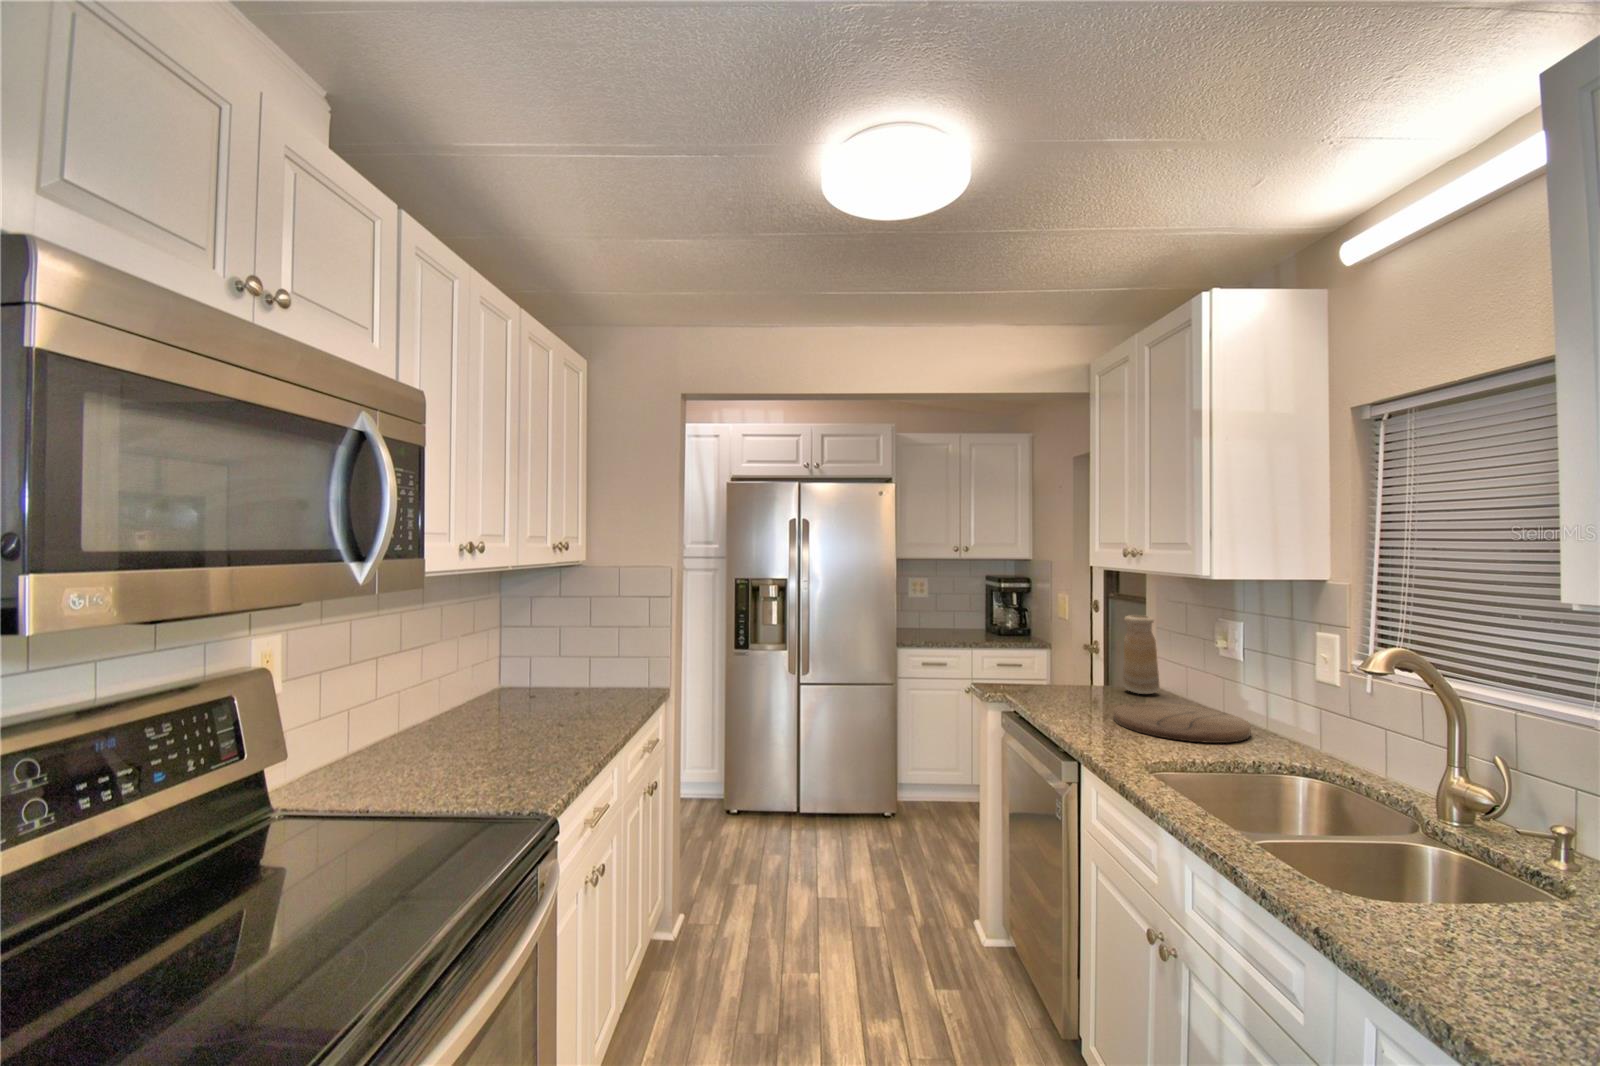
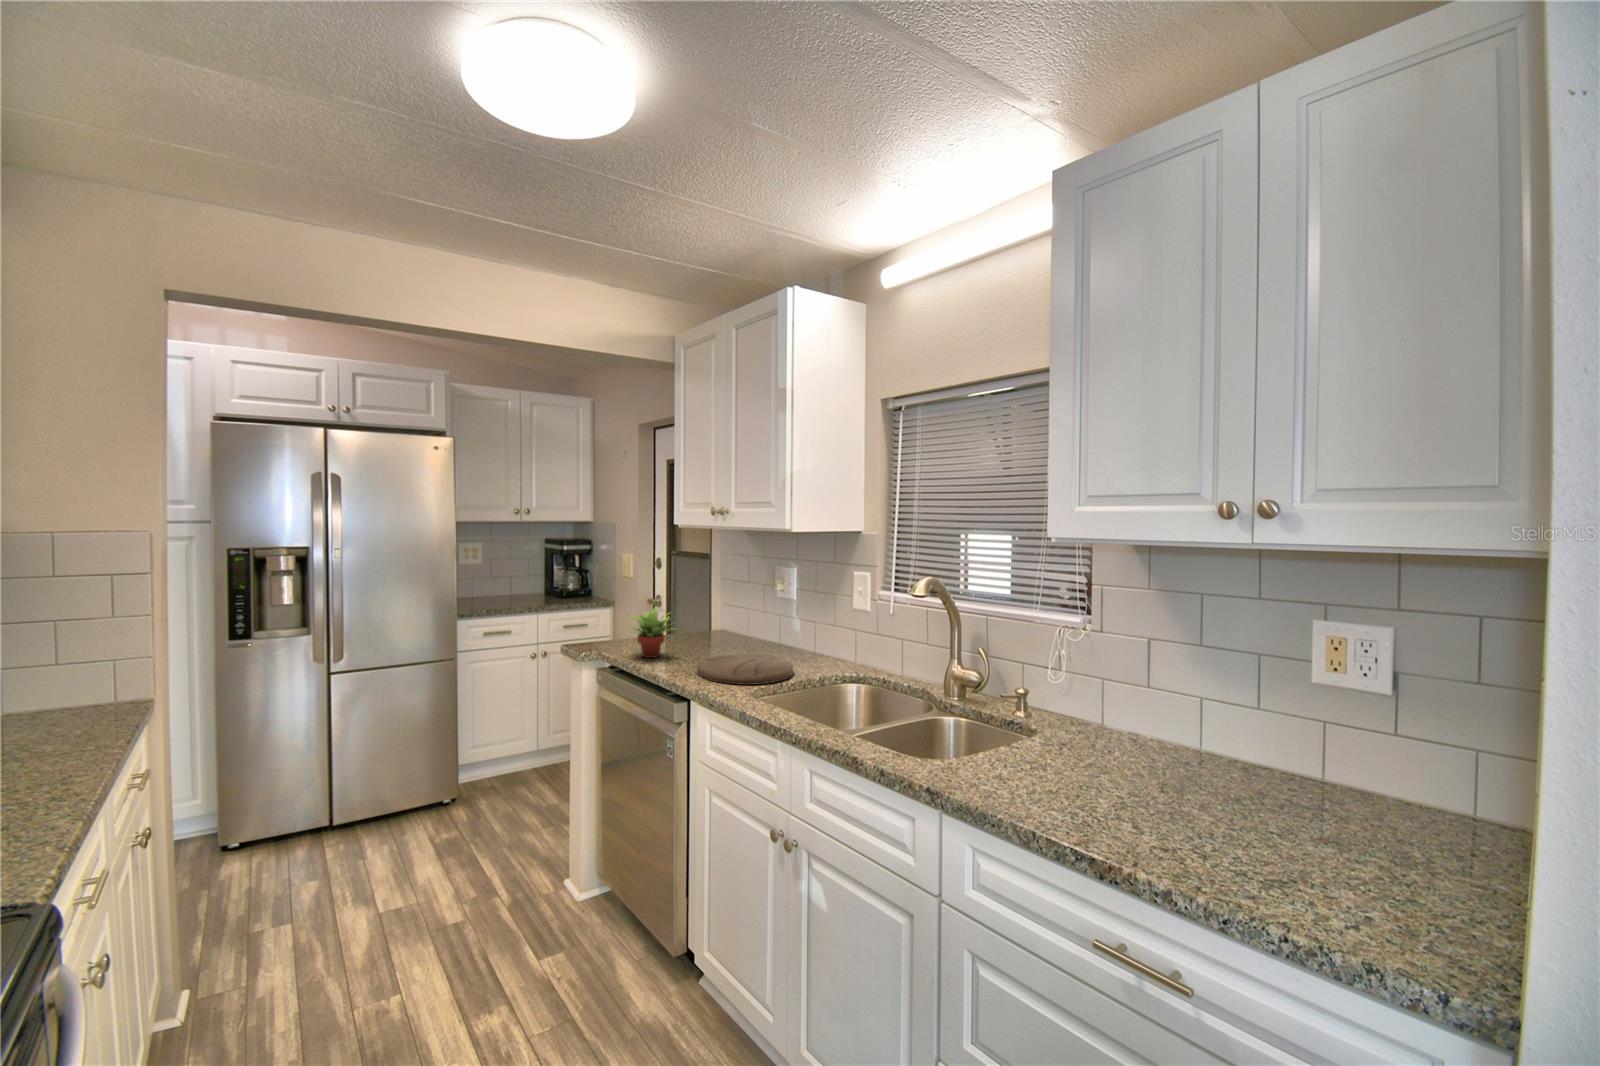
vase: present [1123,615,1159,694] -> none [696,580,724,647]
succulent plant: none [1038,640,1095,697] -> present [630,606,672,658]

